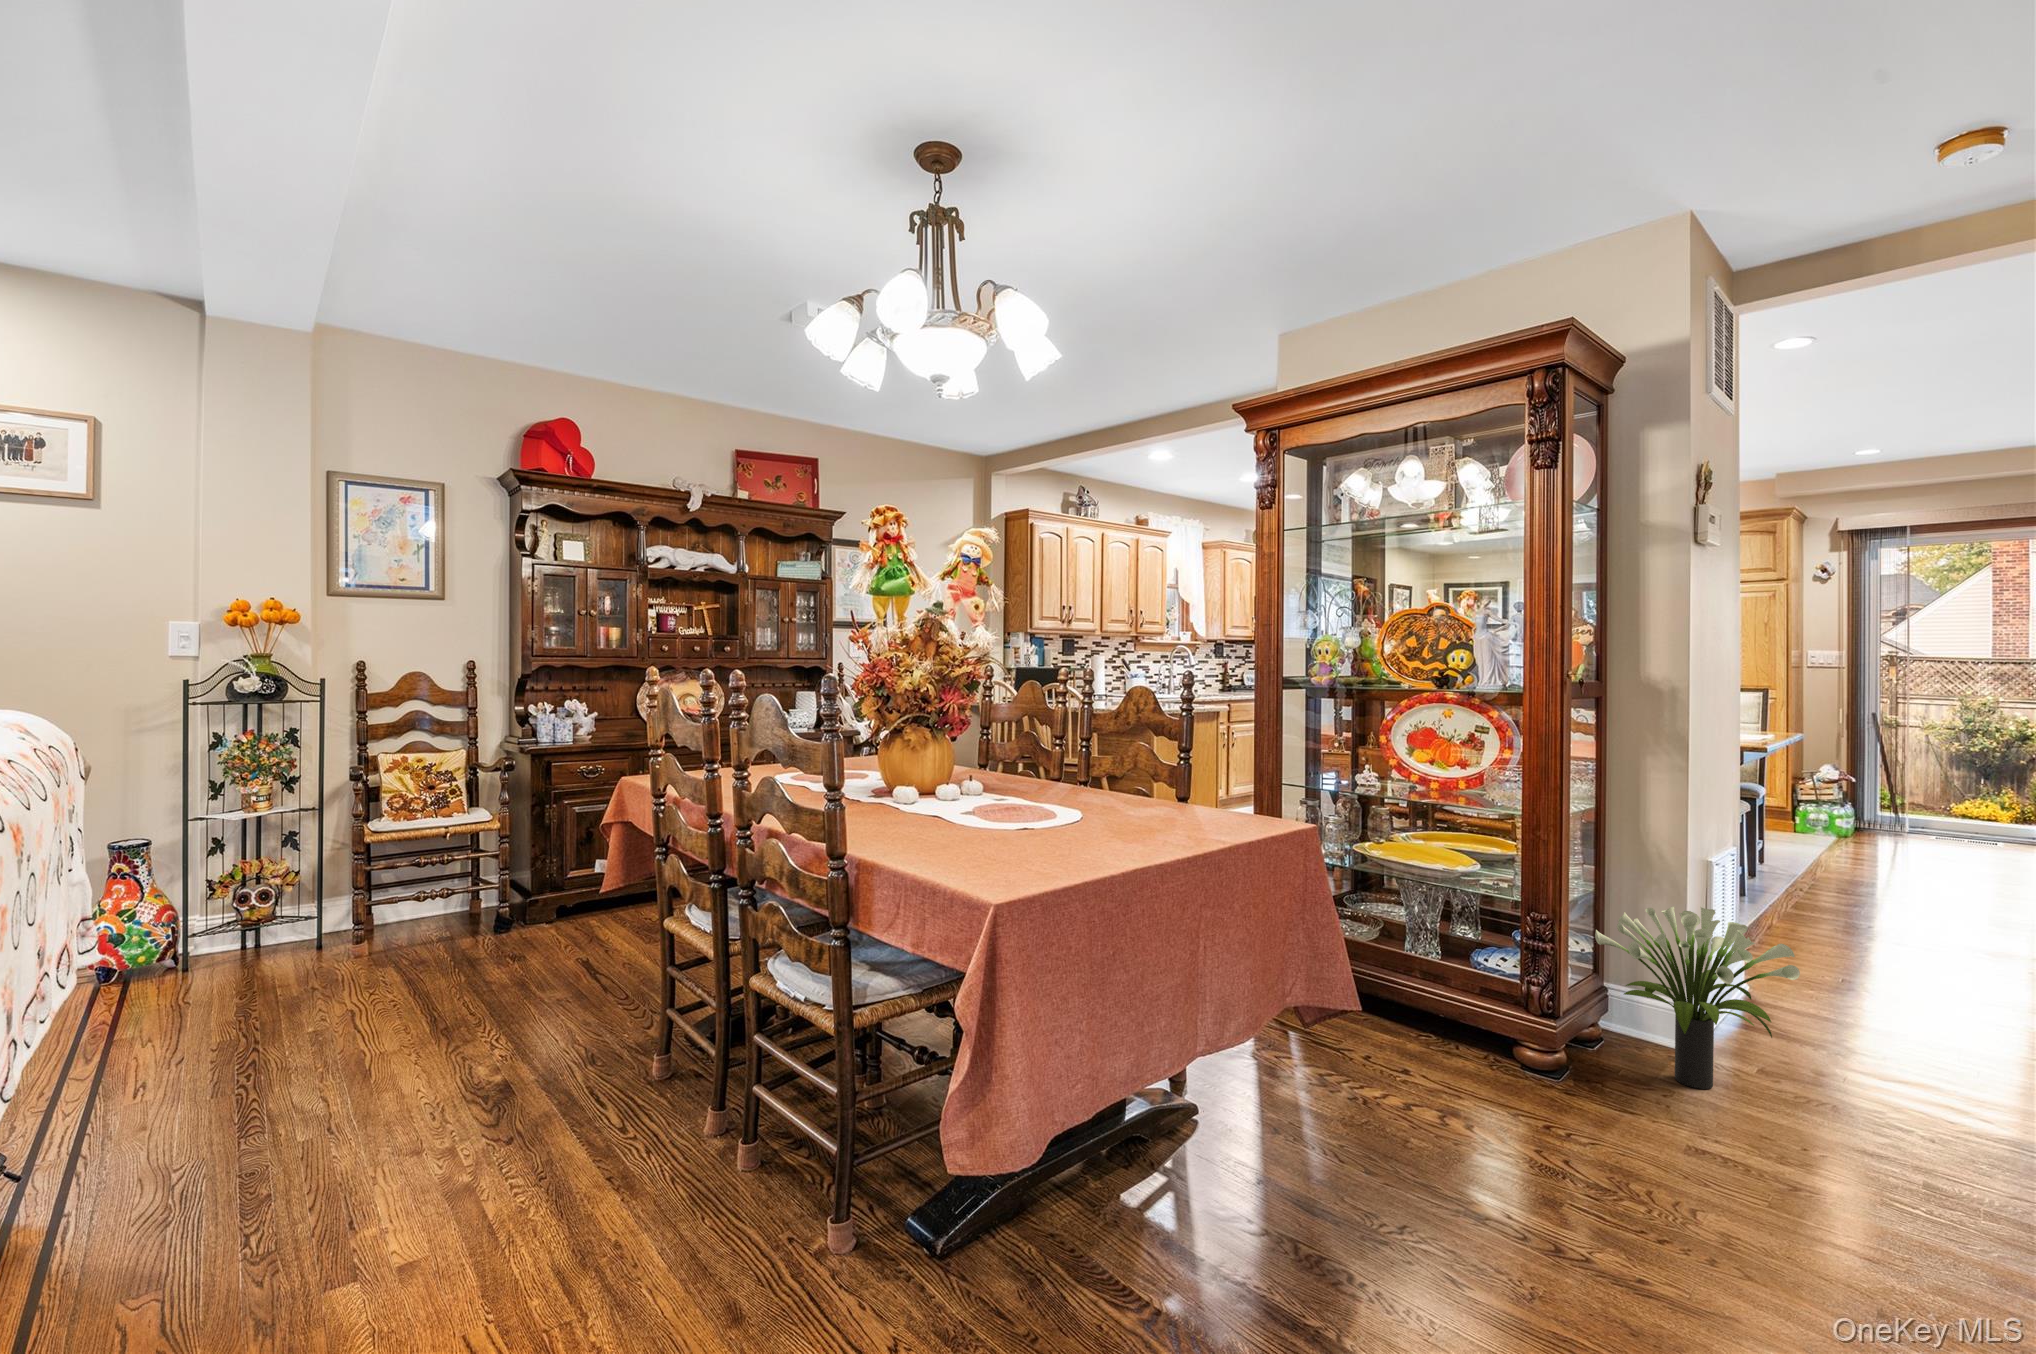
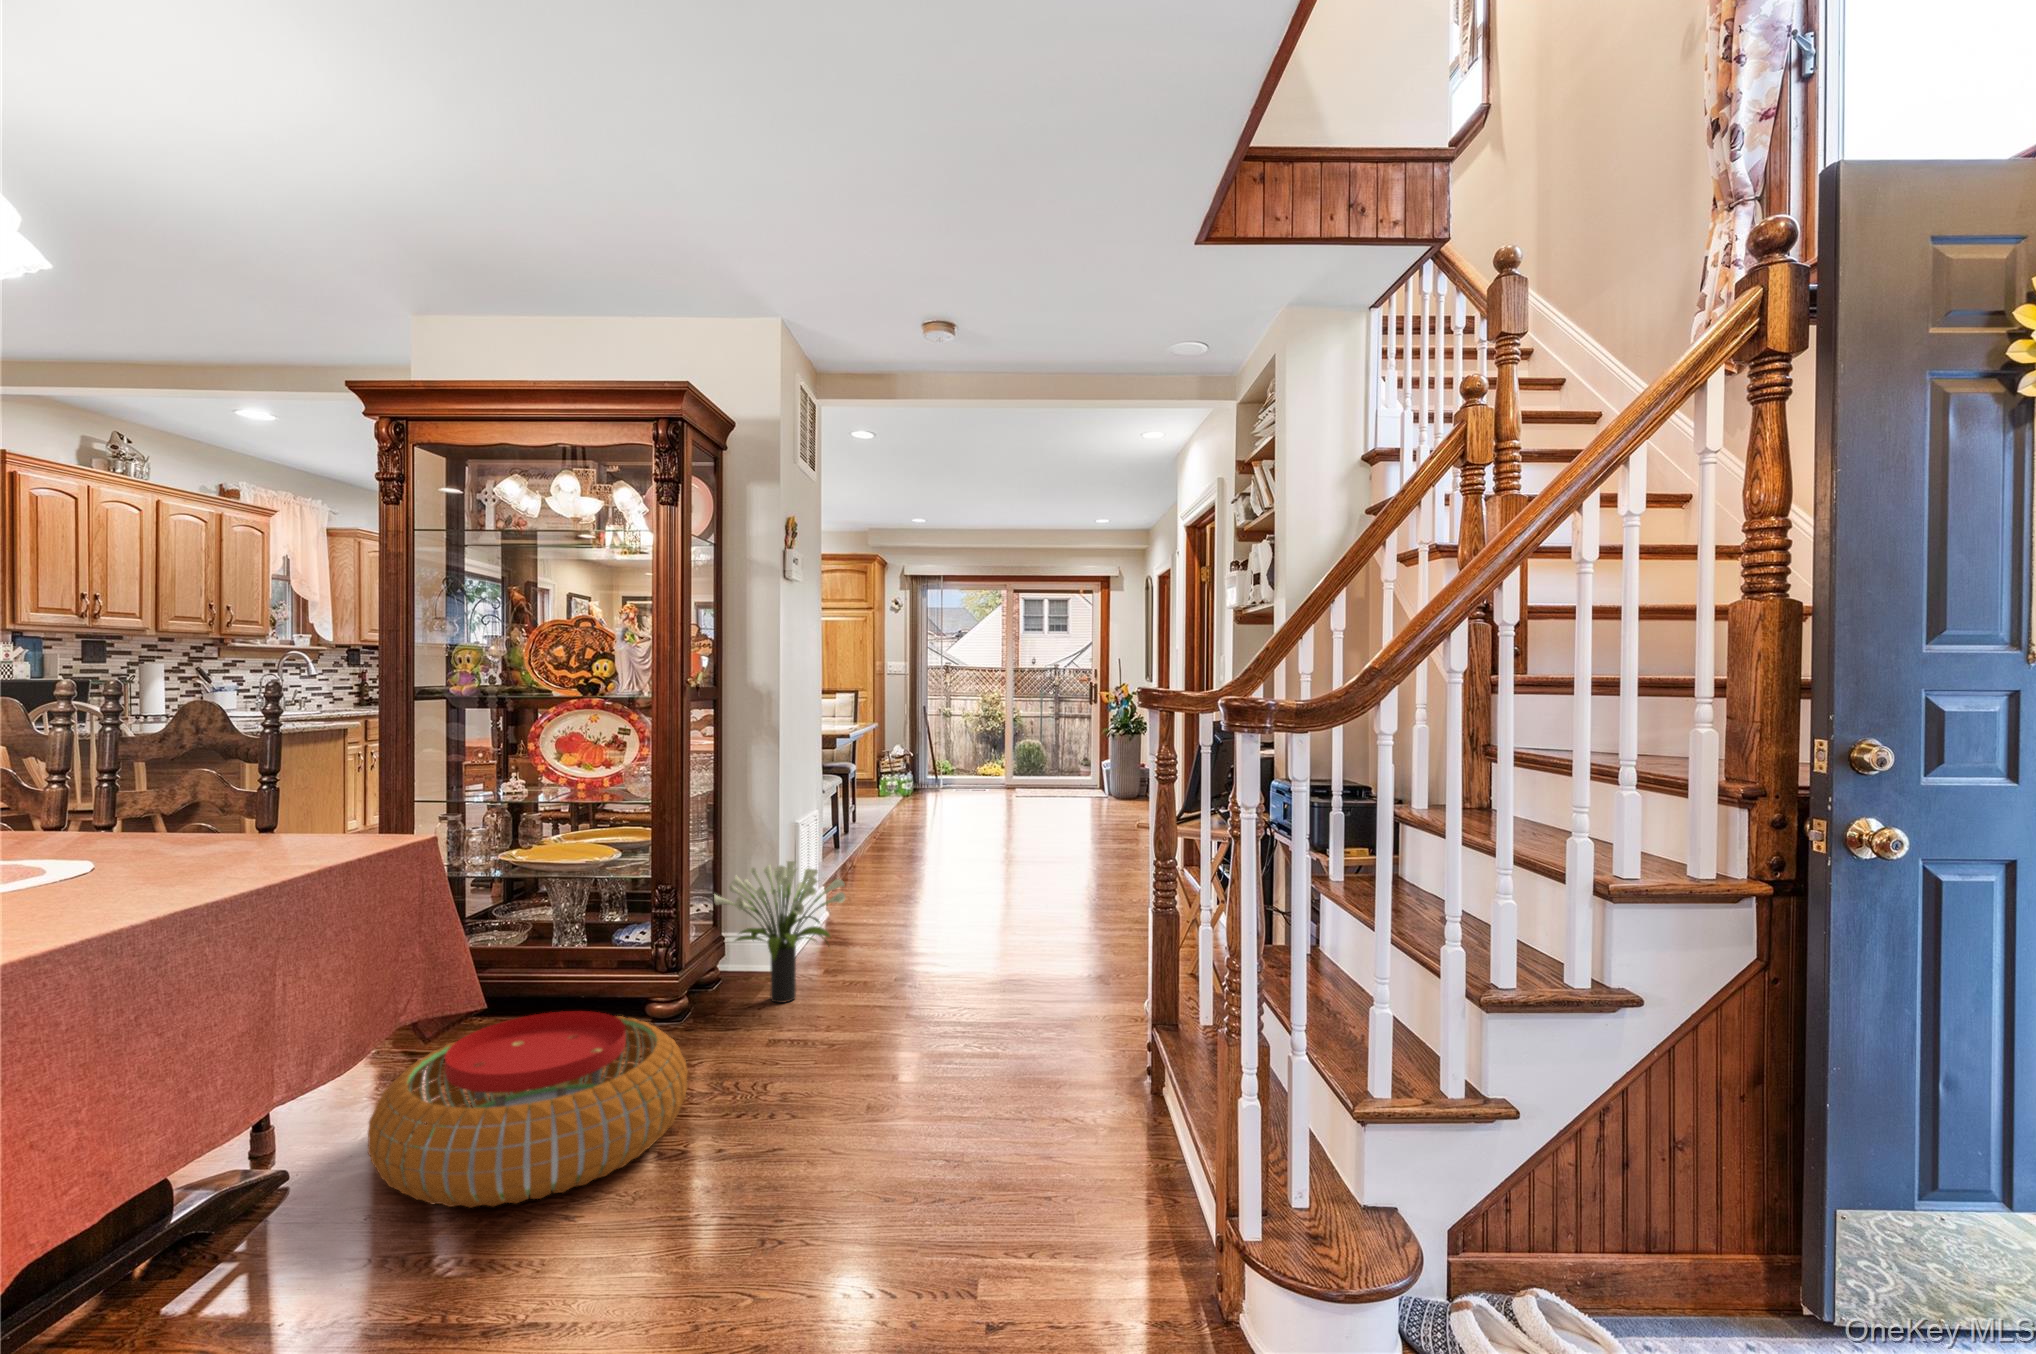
pouf: none [1254,1022,1582,1238] -> present [368,1011,688,1207]

